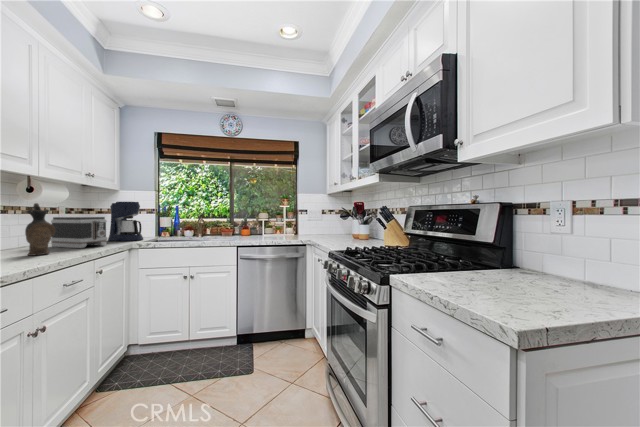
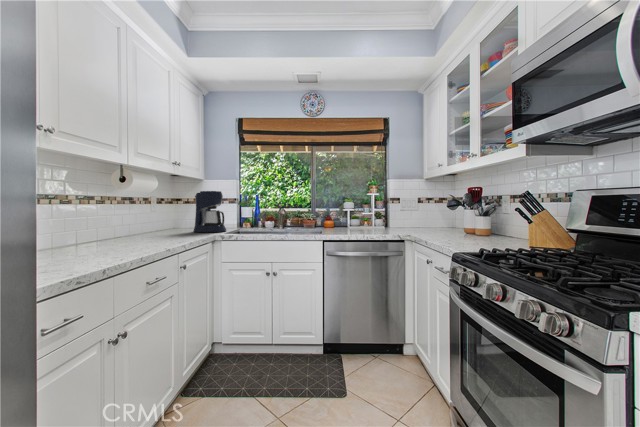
ceramic pitcher: present [25,203,55,256] -> none [112,192,139,248]
toaster: present [51,217,107,248] -> none [140,207,191,240]

